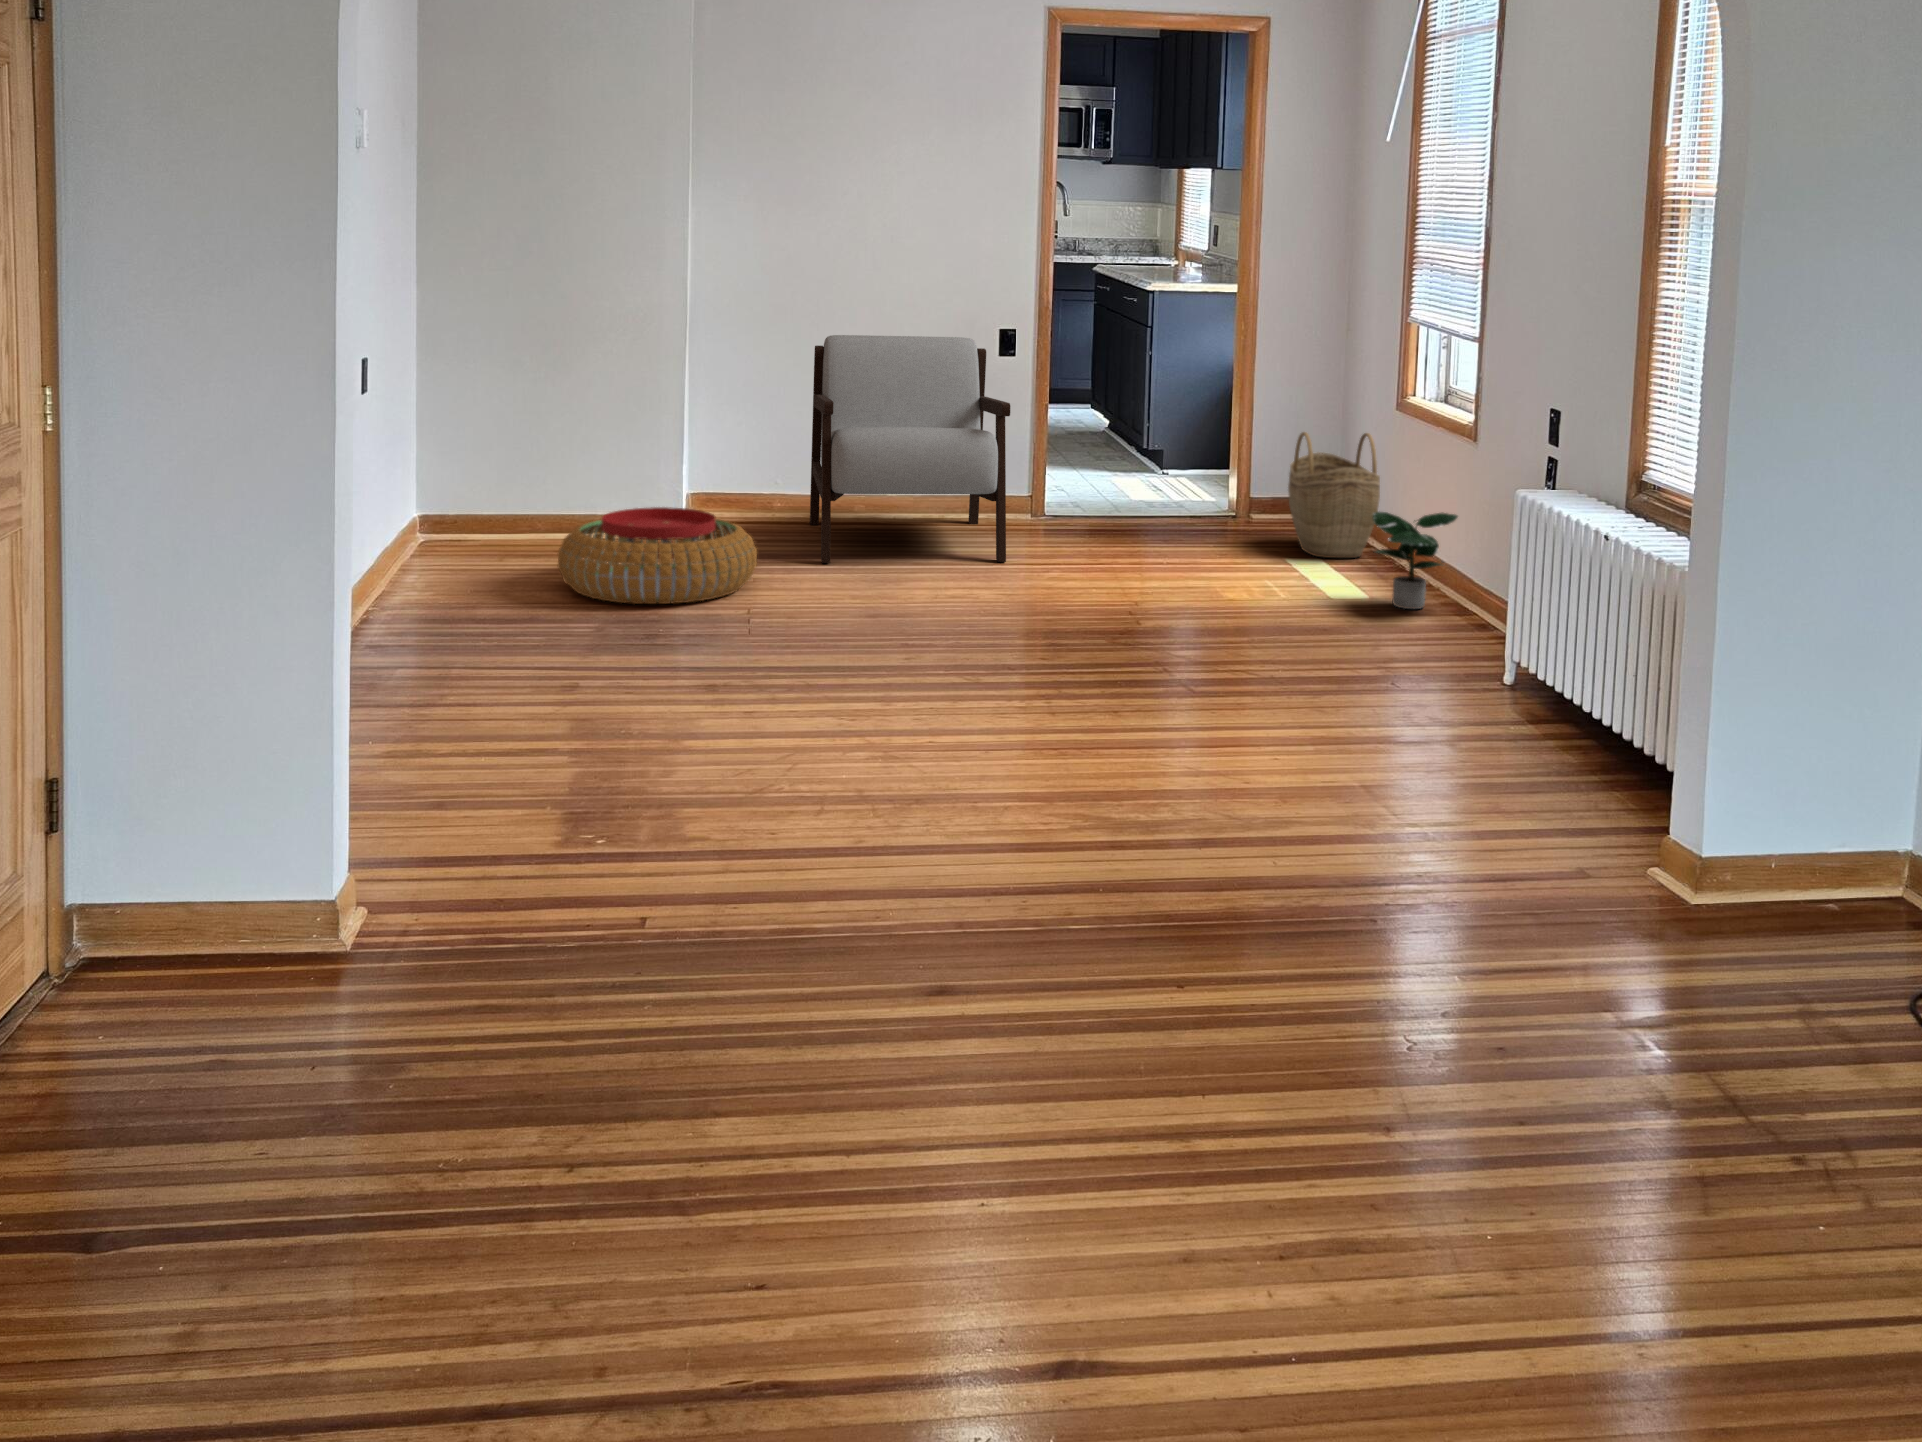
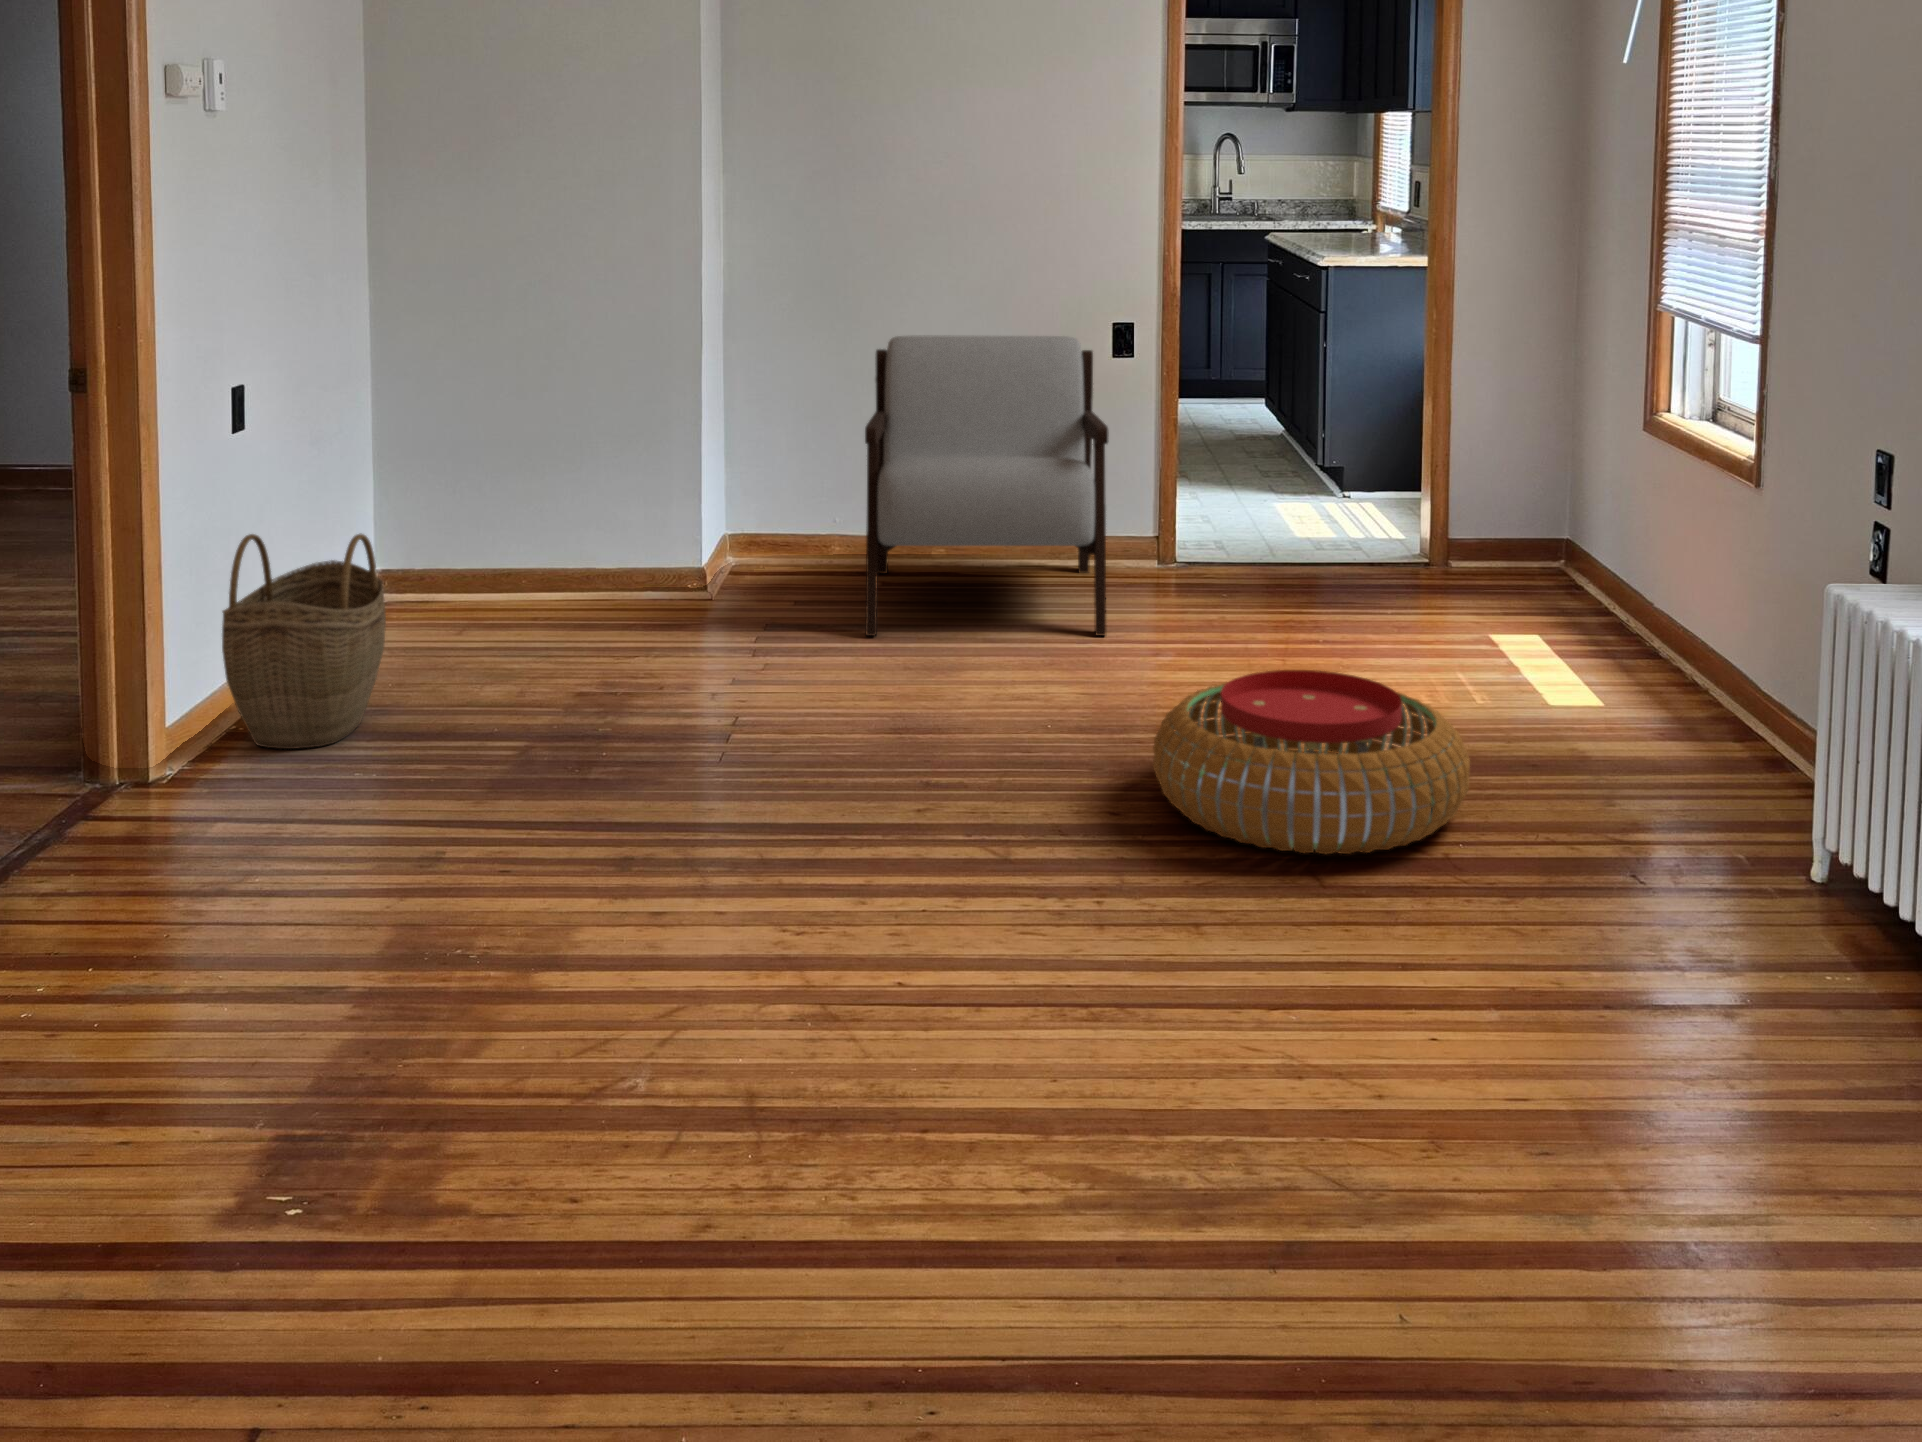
woven basket: present [1288,432,1380,558] -> present [222,534,386,749]
pouf: present [558,507,757,604] -> present [1153,670,1470,855]
potted plant: present [1373,512,1458,609] -> none [1605,583,1733,727]

